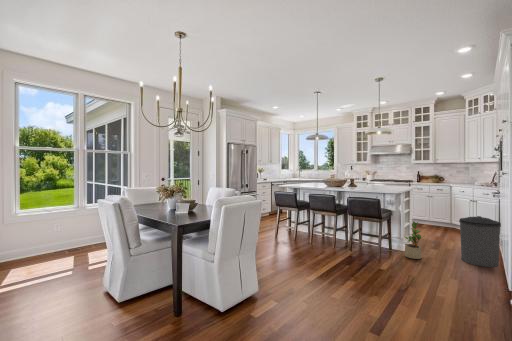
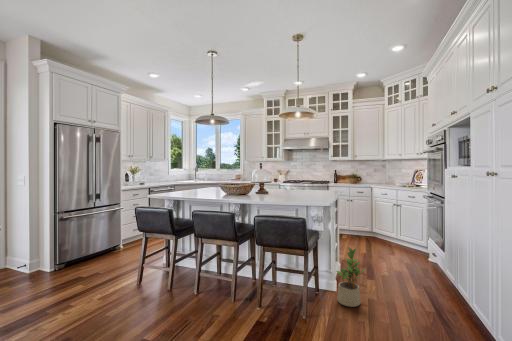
trash can: present [459,216,501,267] -> none [404,233,456,308]

